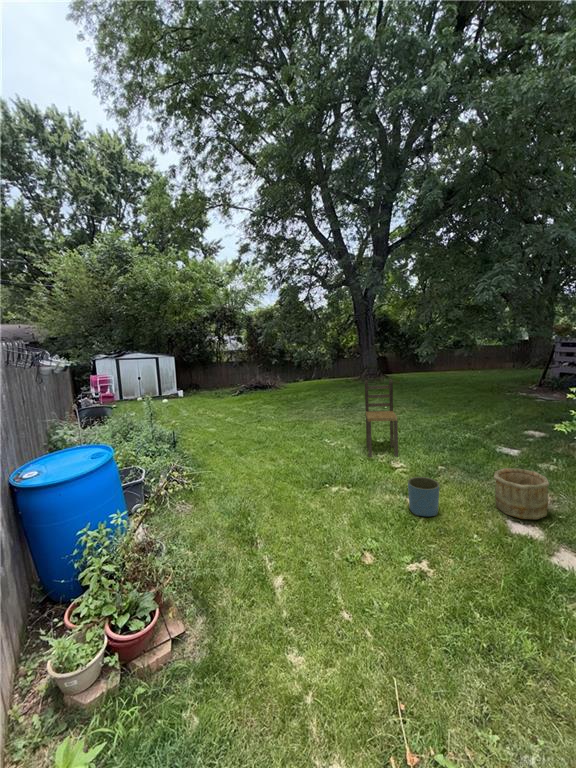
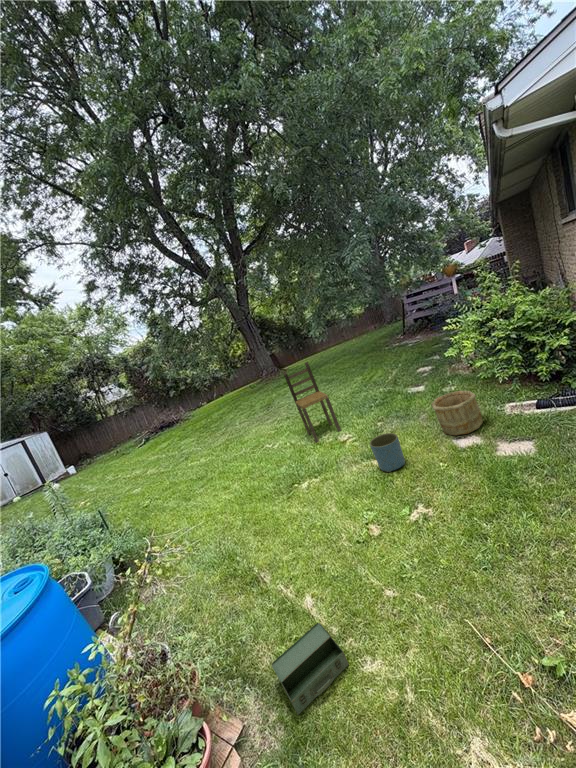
toolbox: none [221,600,279,656] -> present [272,623,349,715]

